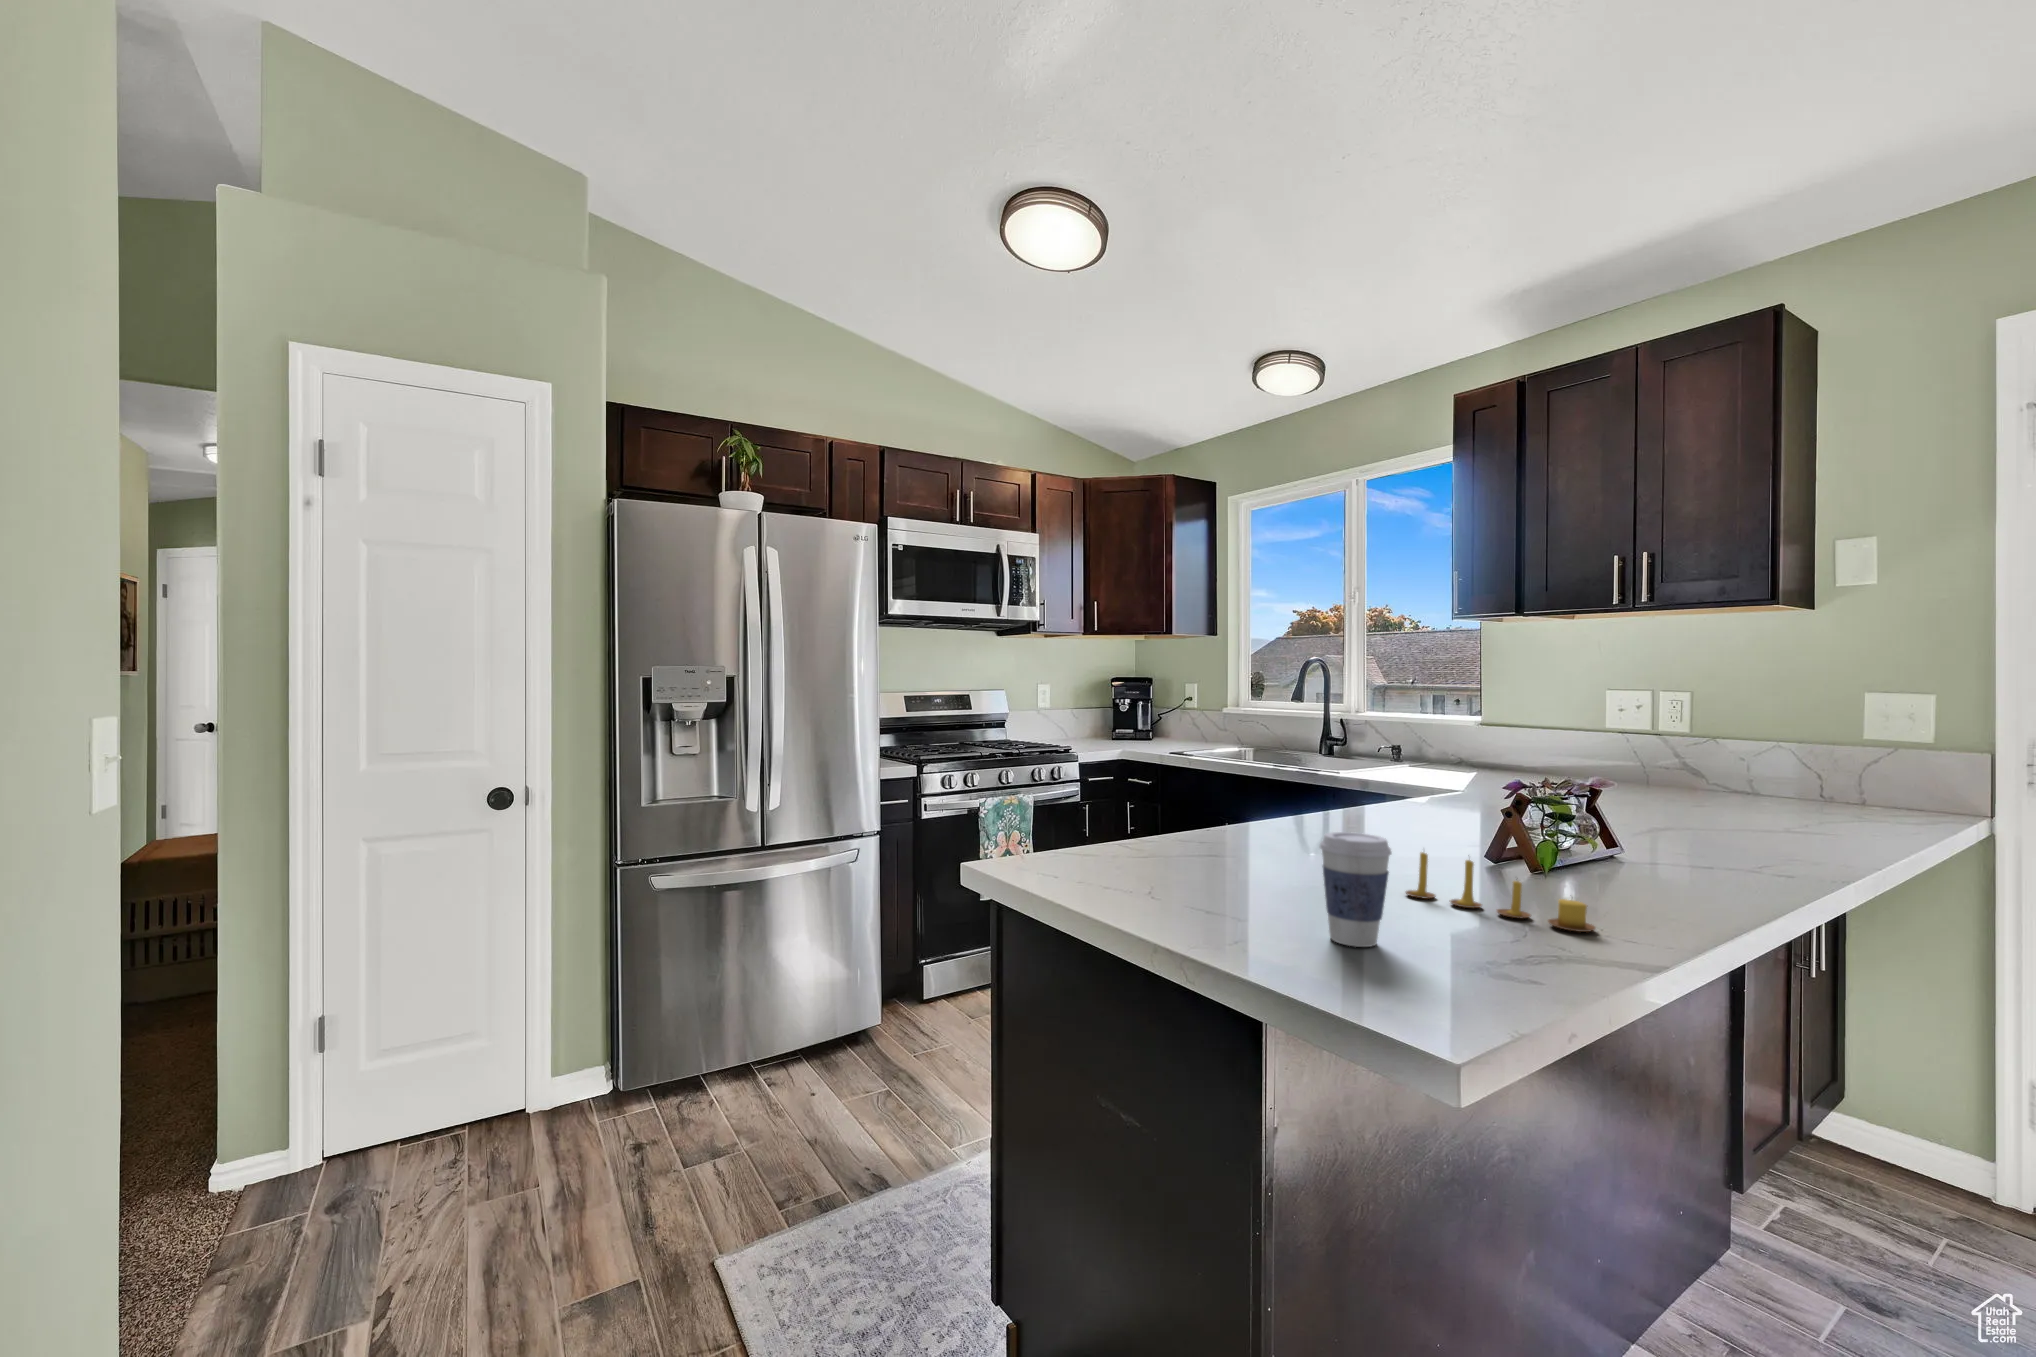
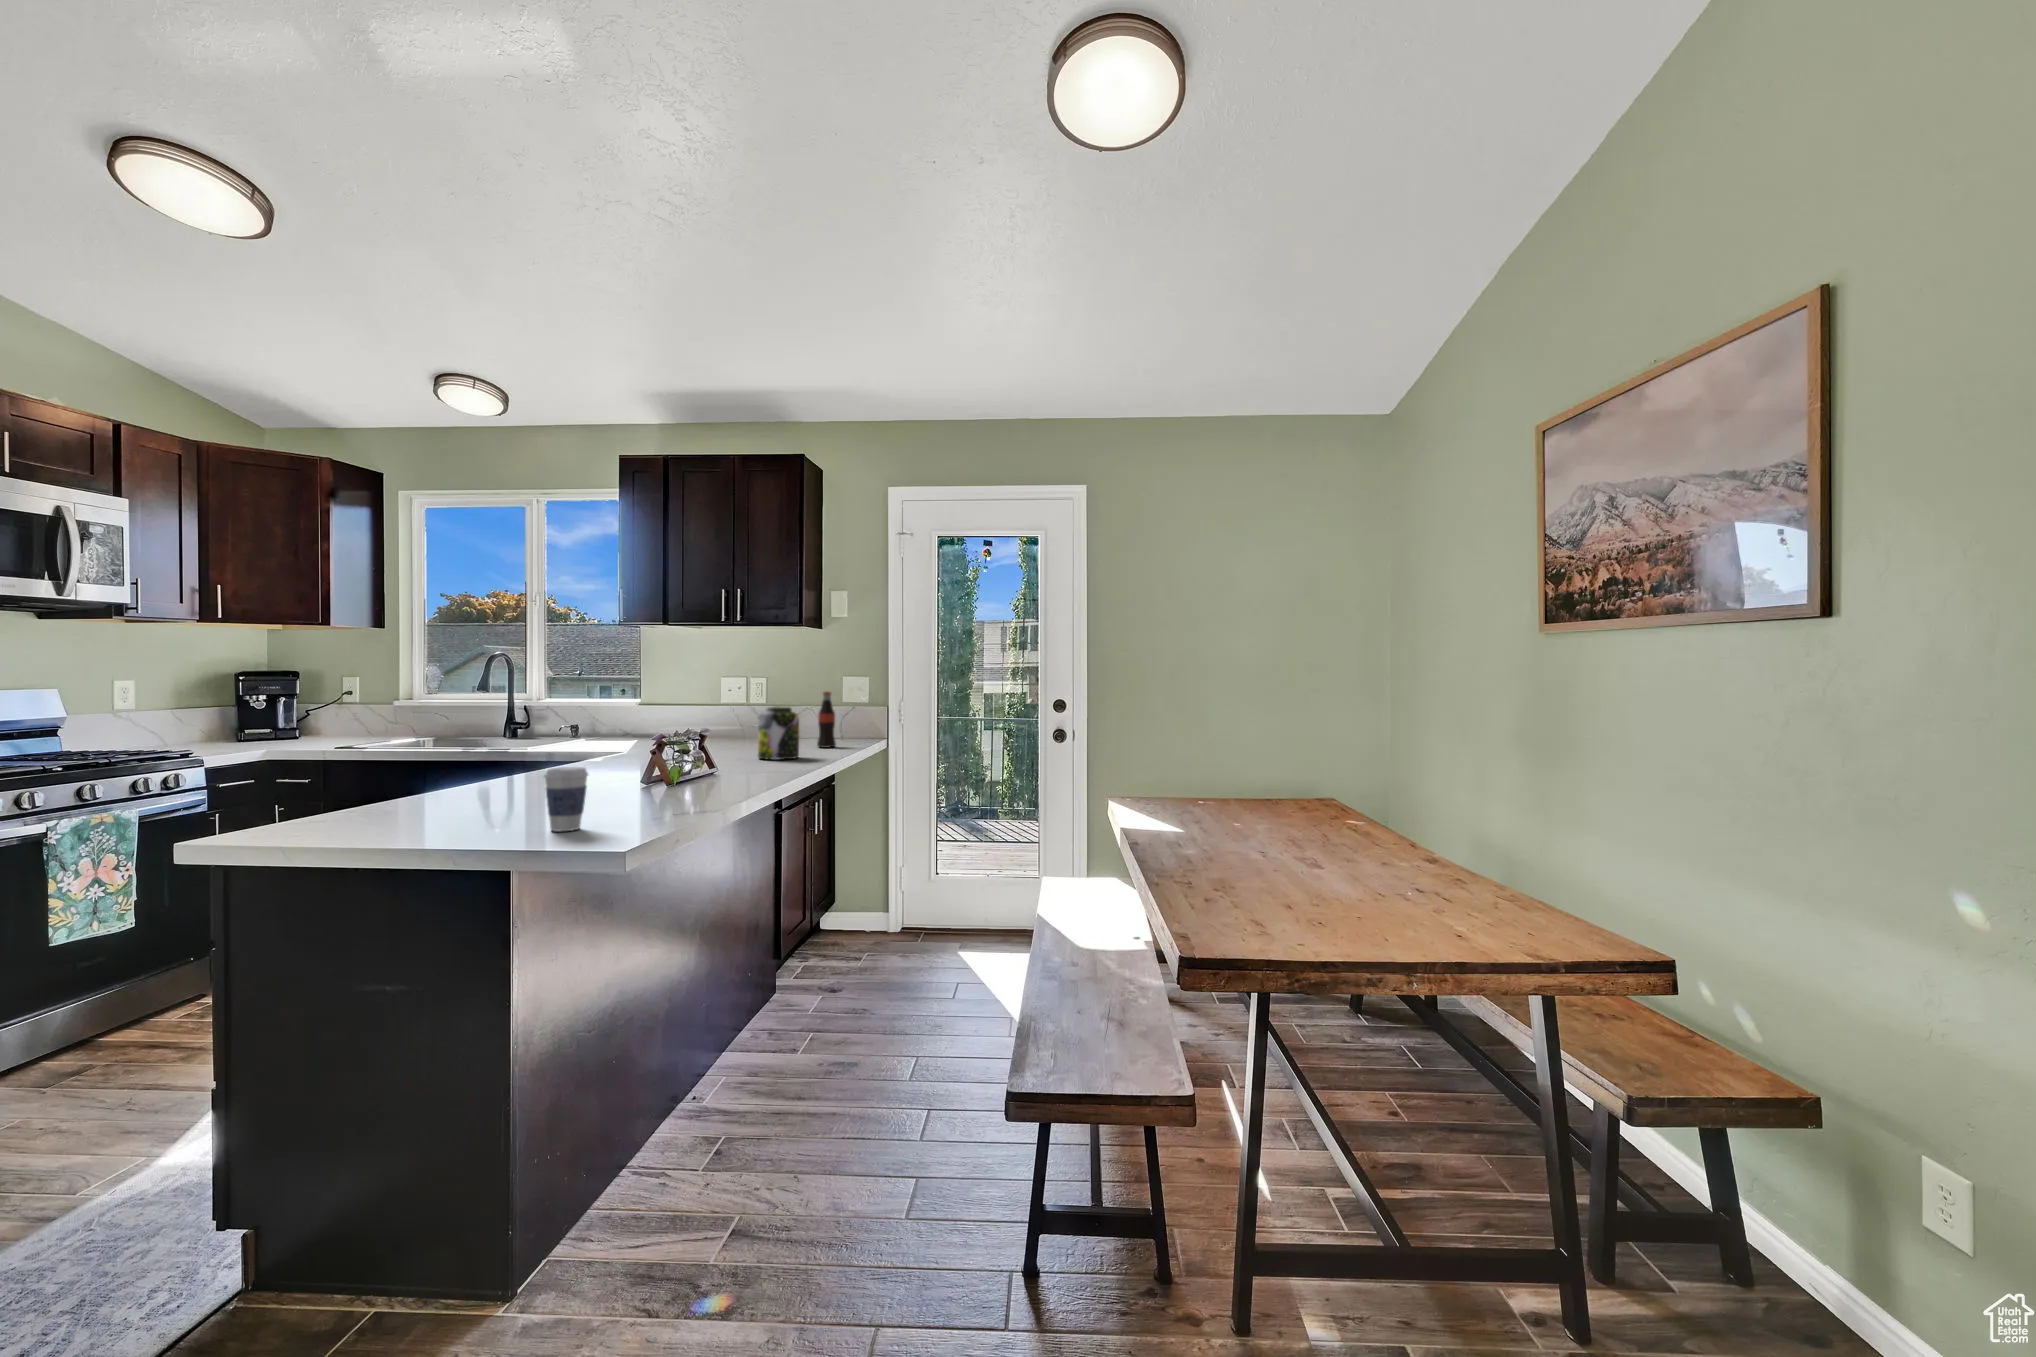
bottle: none [1813,718,1862,823] -> present [817,691,836,748]
jar: none [1692,743,1785,841] -> present [758,707,799,759]
candle: present [1406,852,1595,932] -> none [593,776,697,807]

